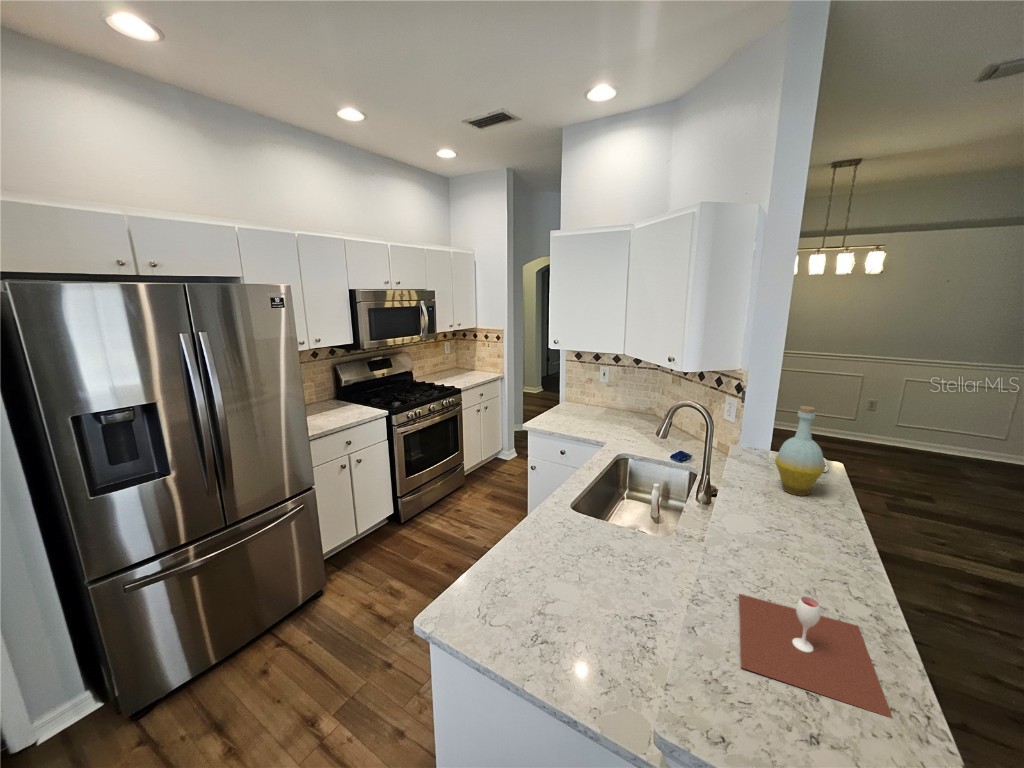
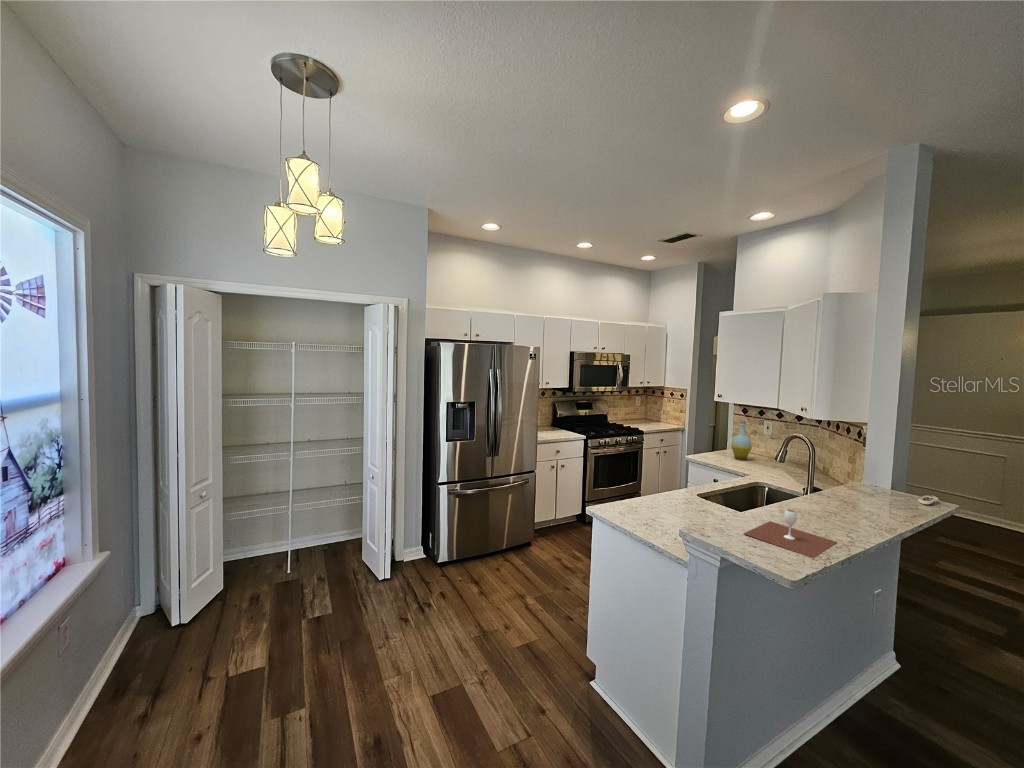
bottle: present [775,406,825,496] -> present [731,421,752,460]

